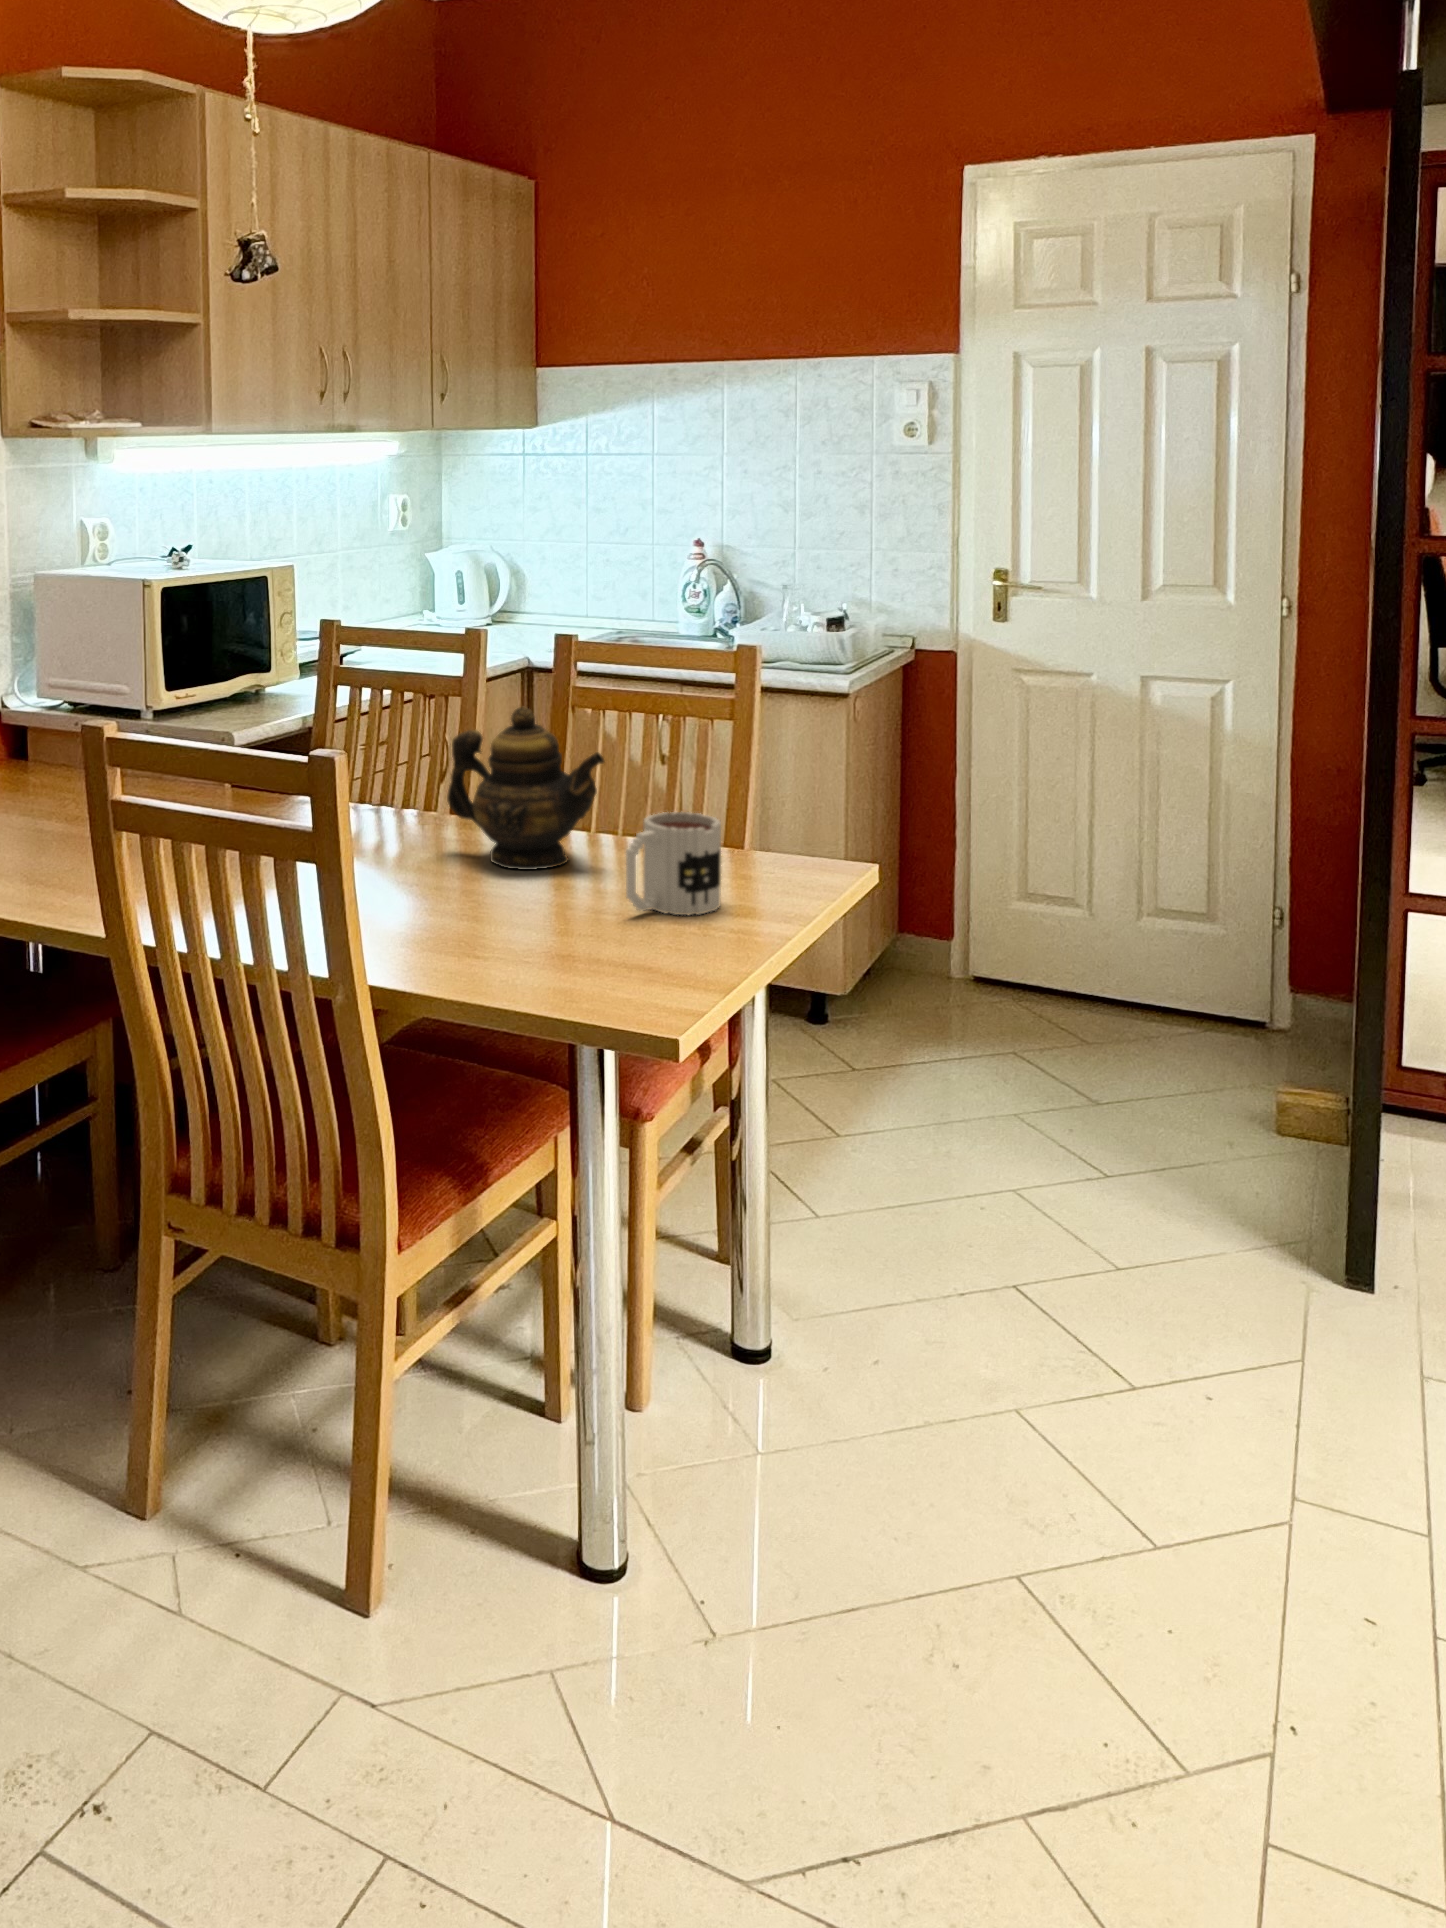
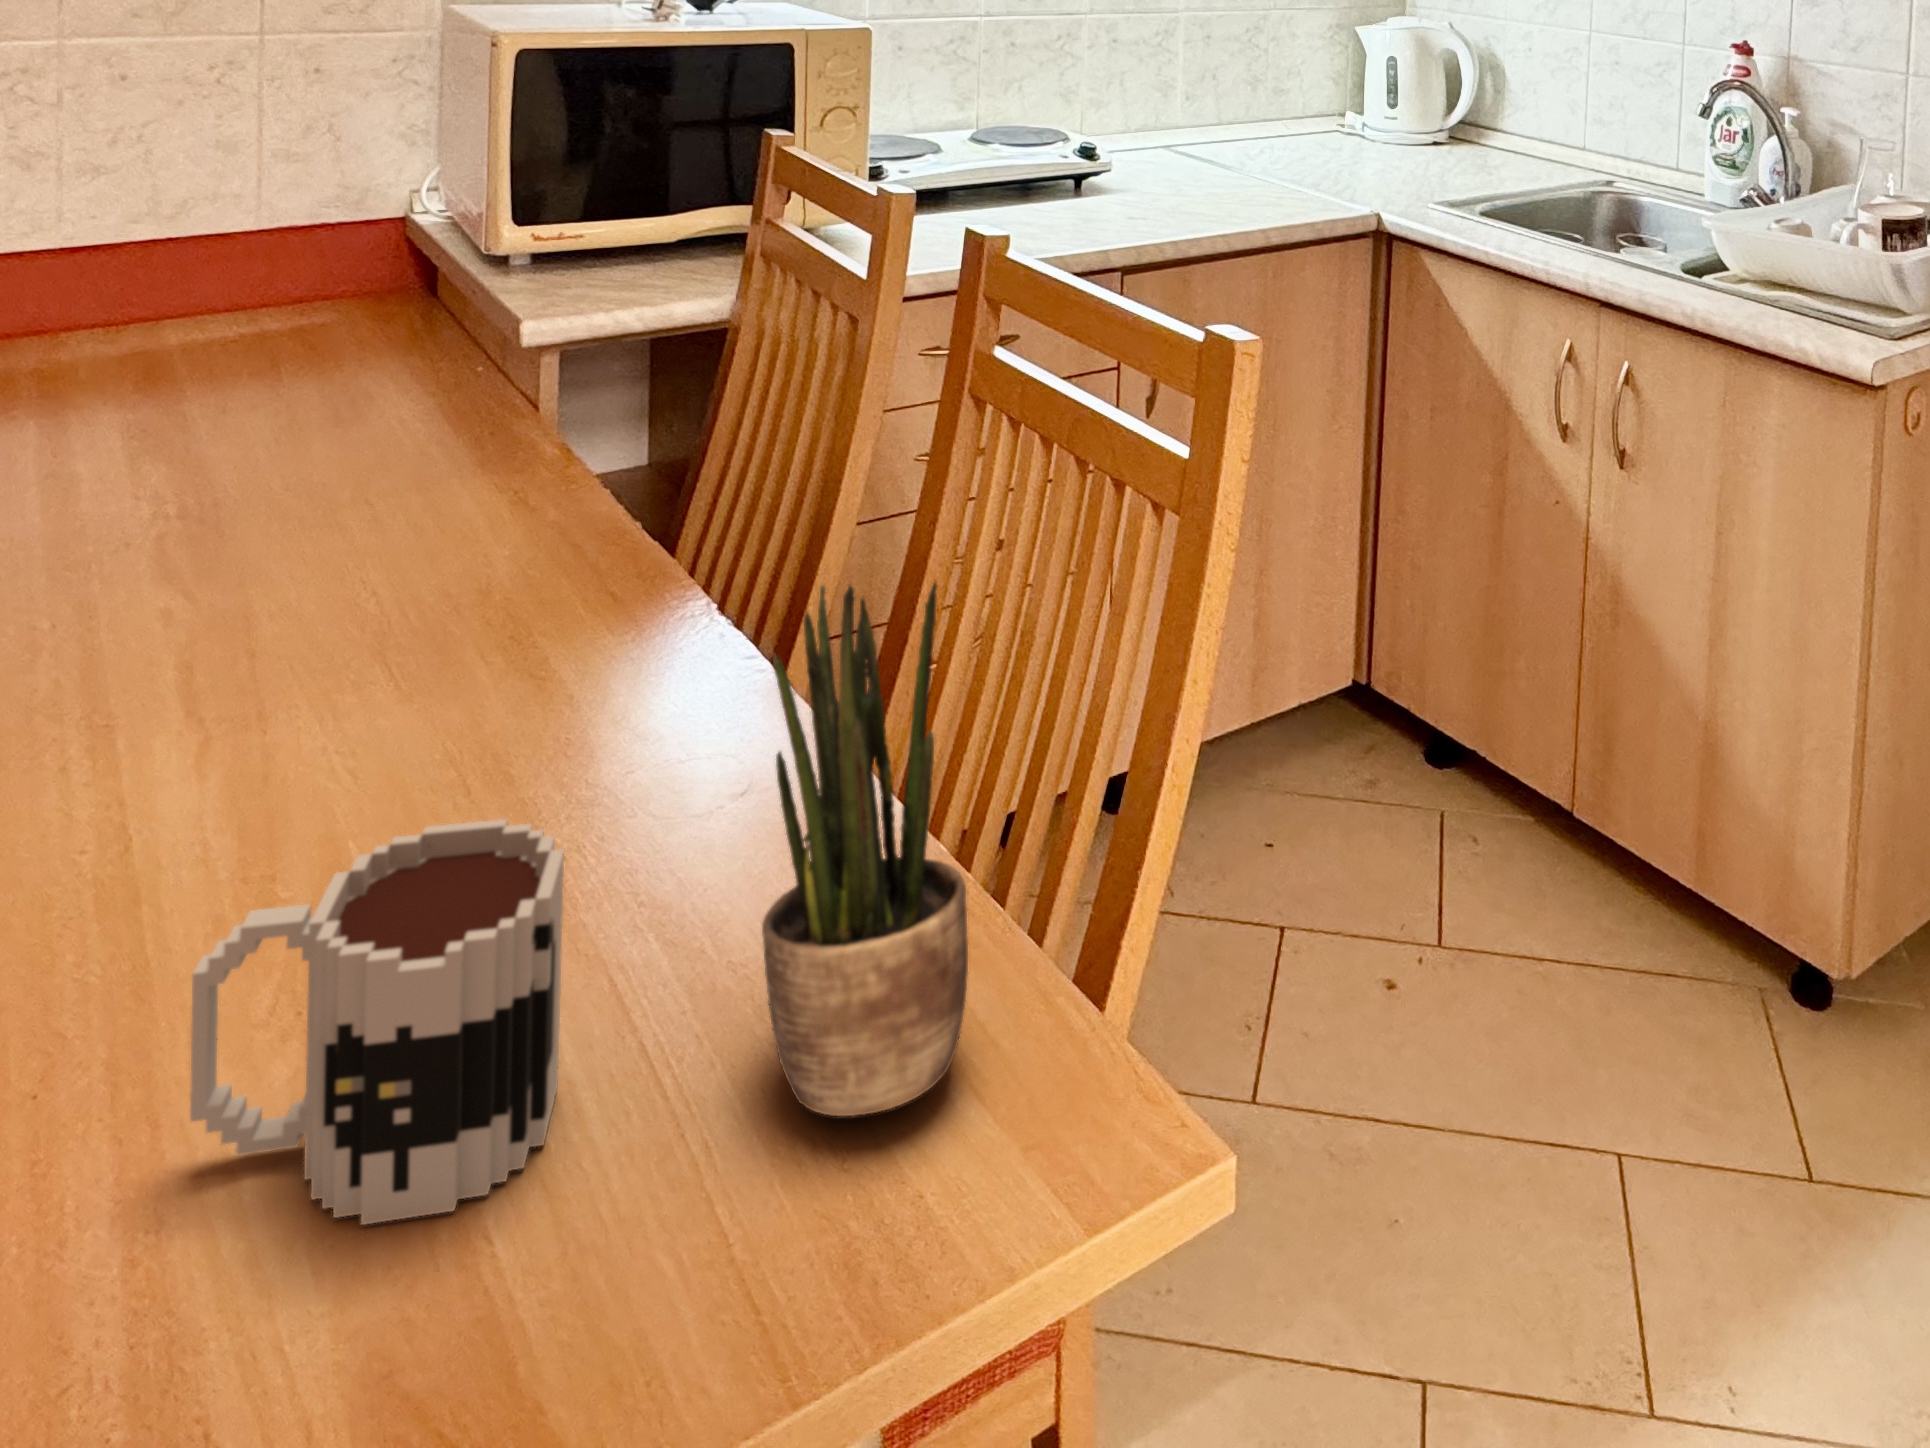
teapot: present [447,707,604,870] -> none [365,406,671,821]
potted plant: none [725,715,811,883] -> present [762,580,968,1116]

